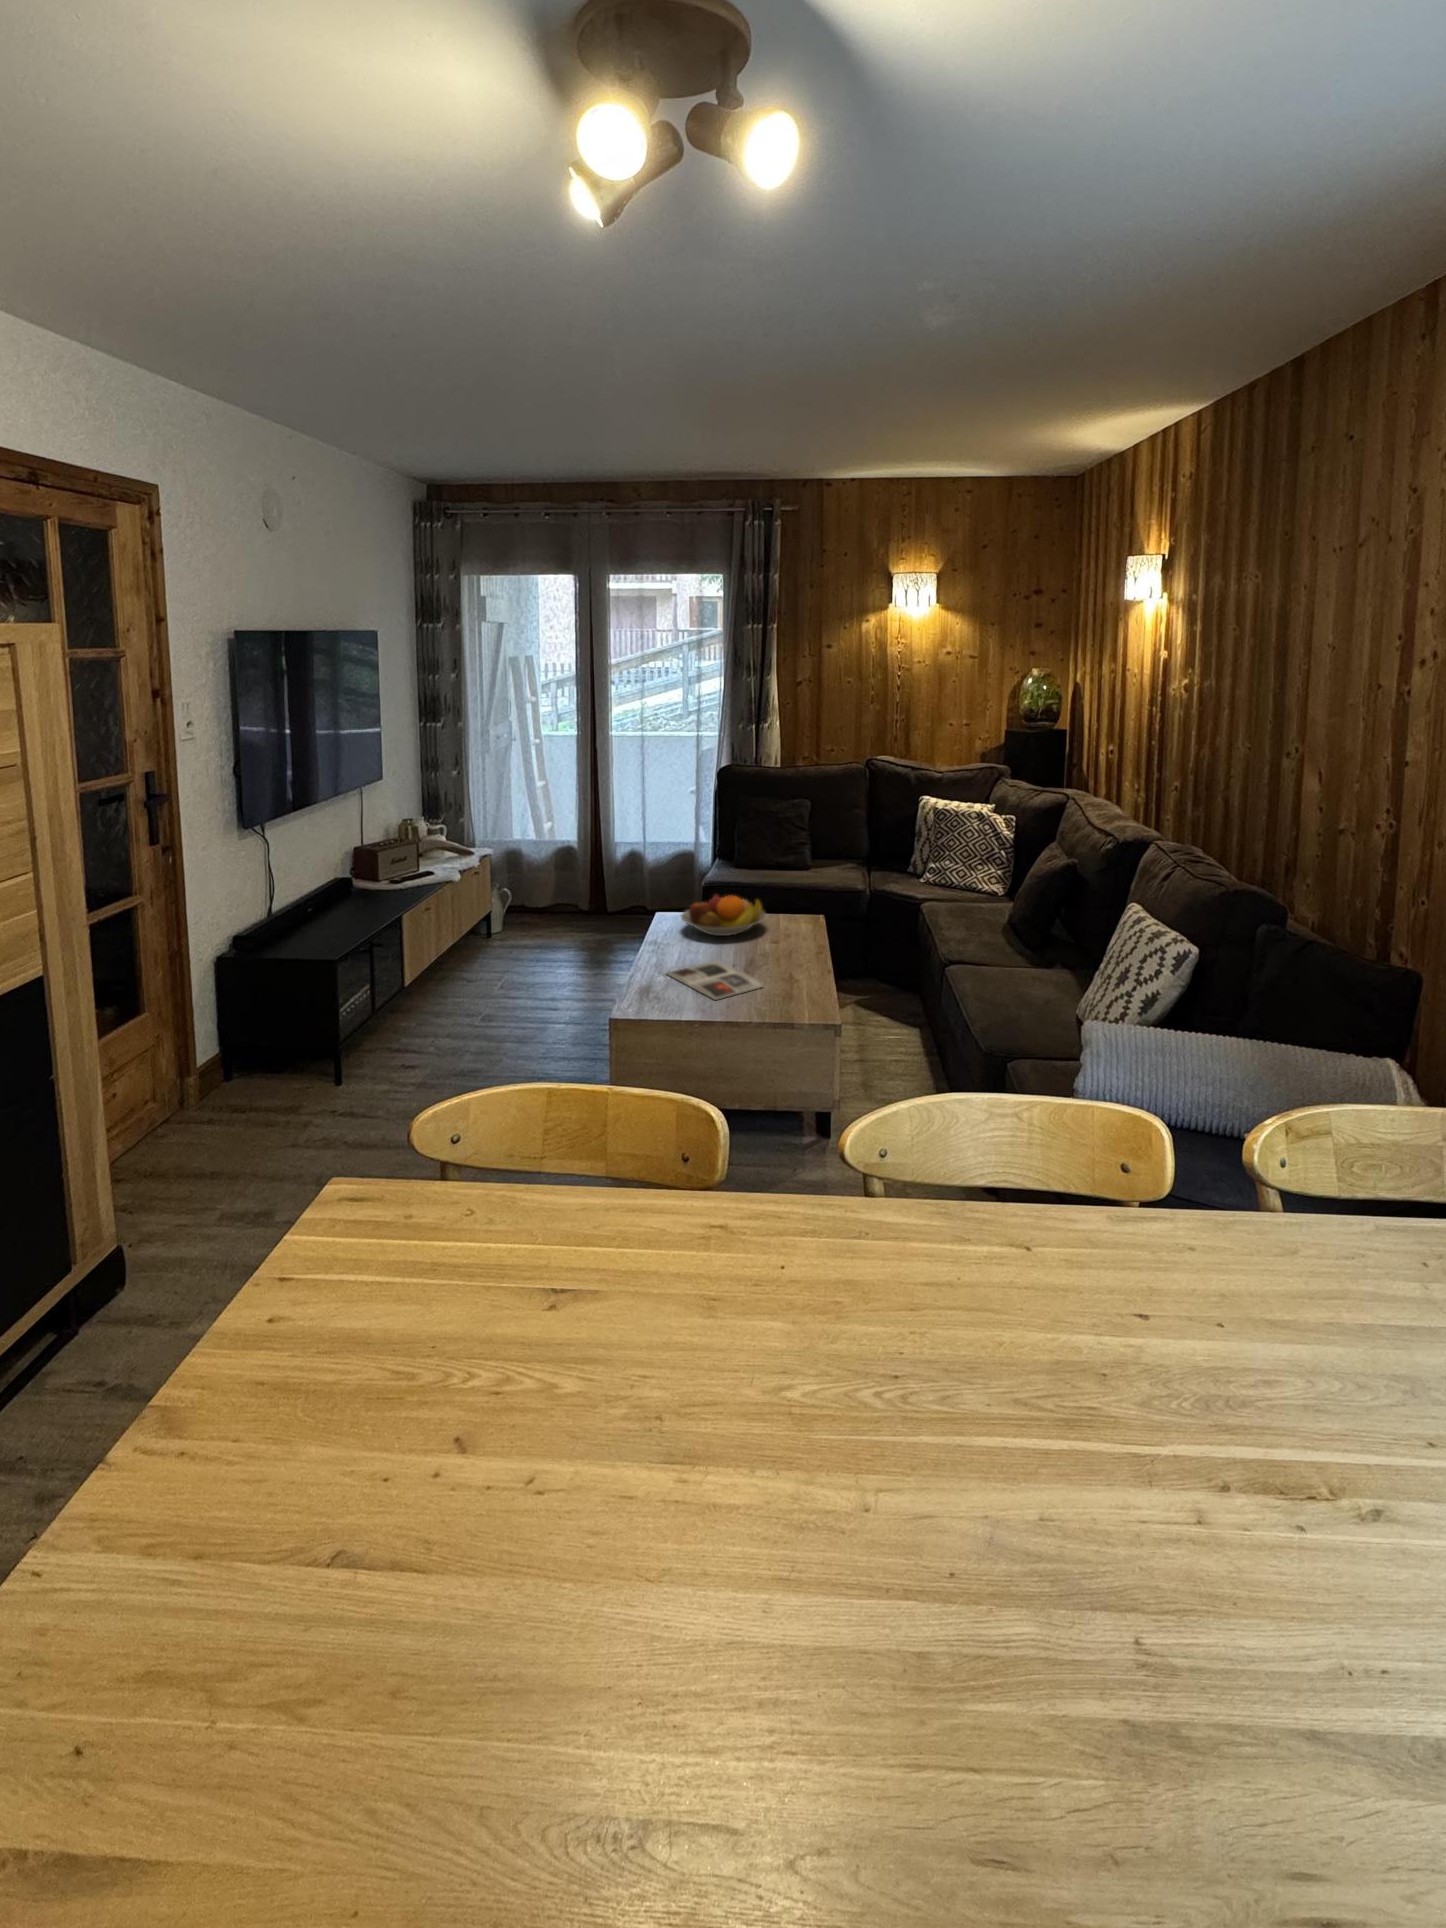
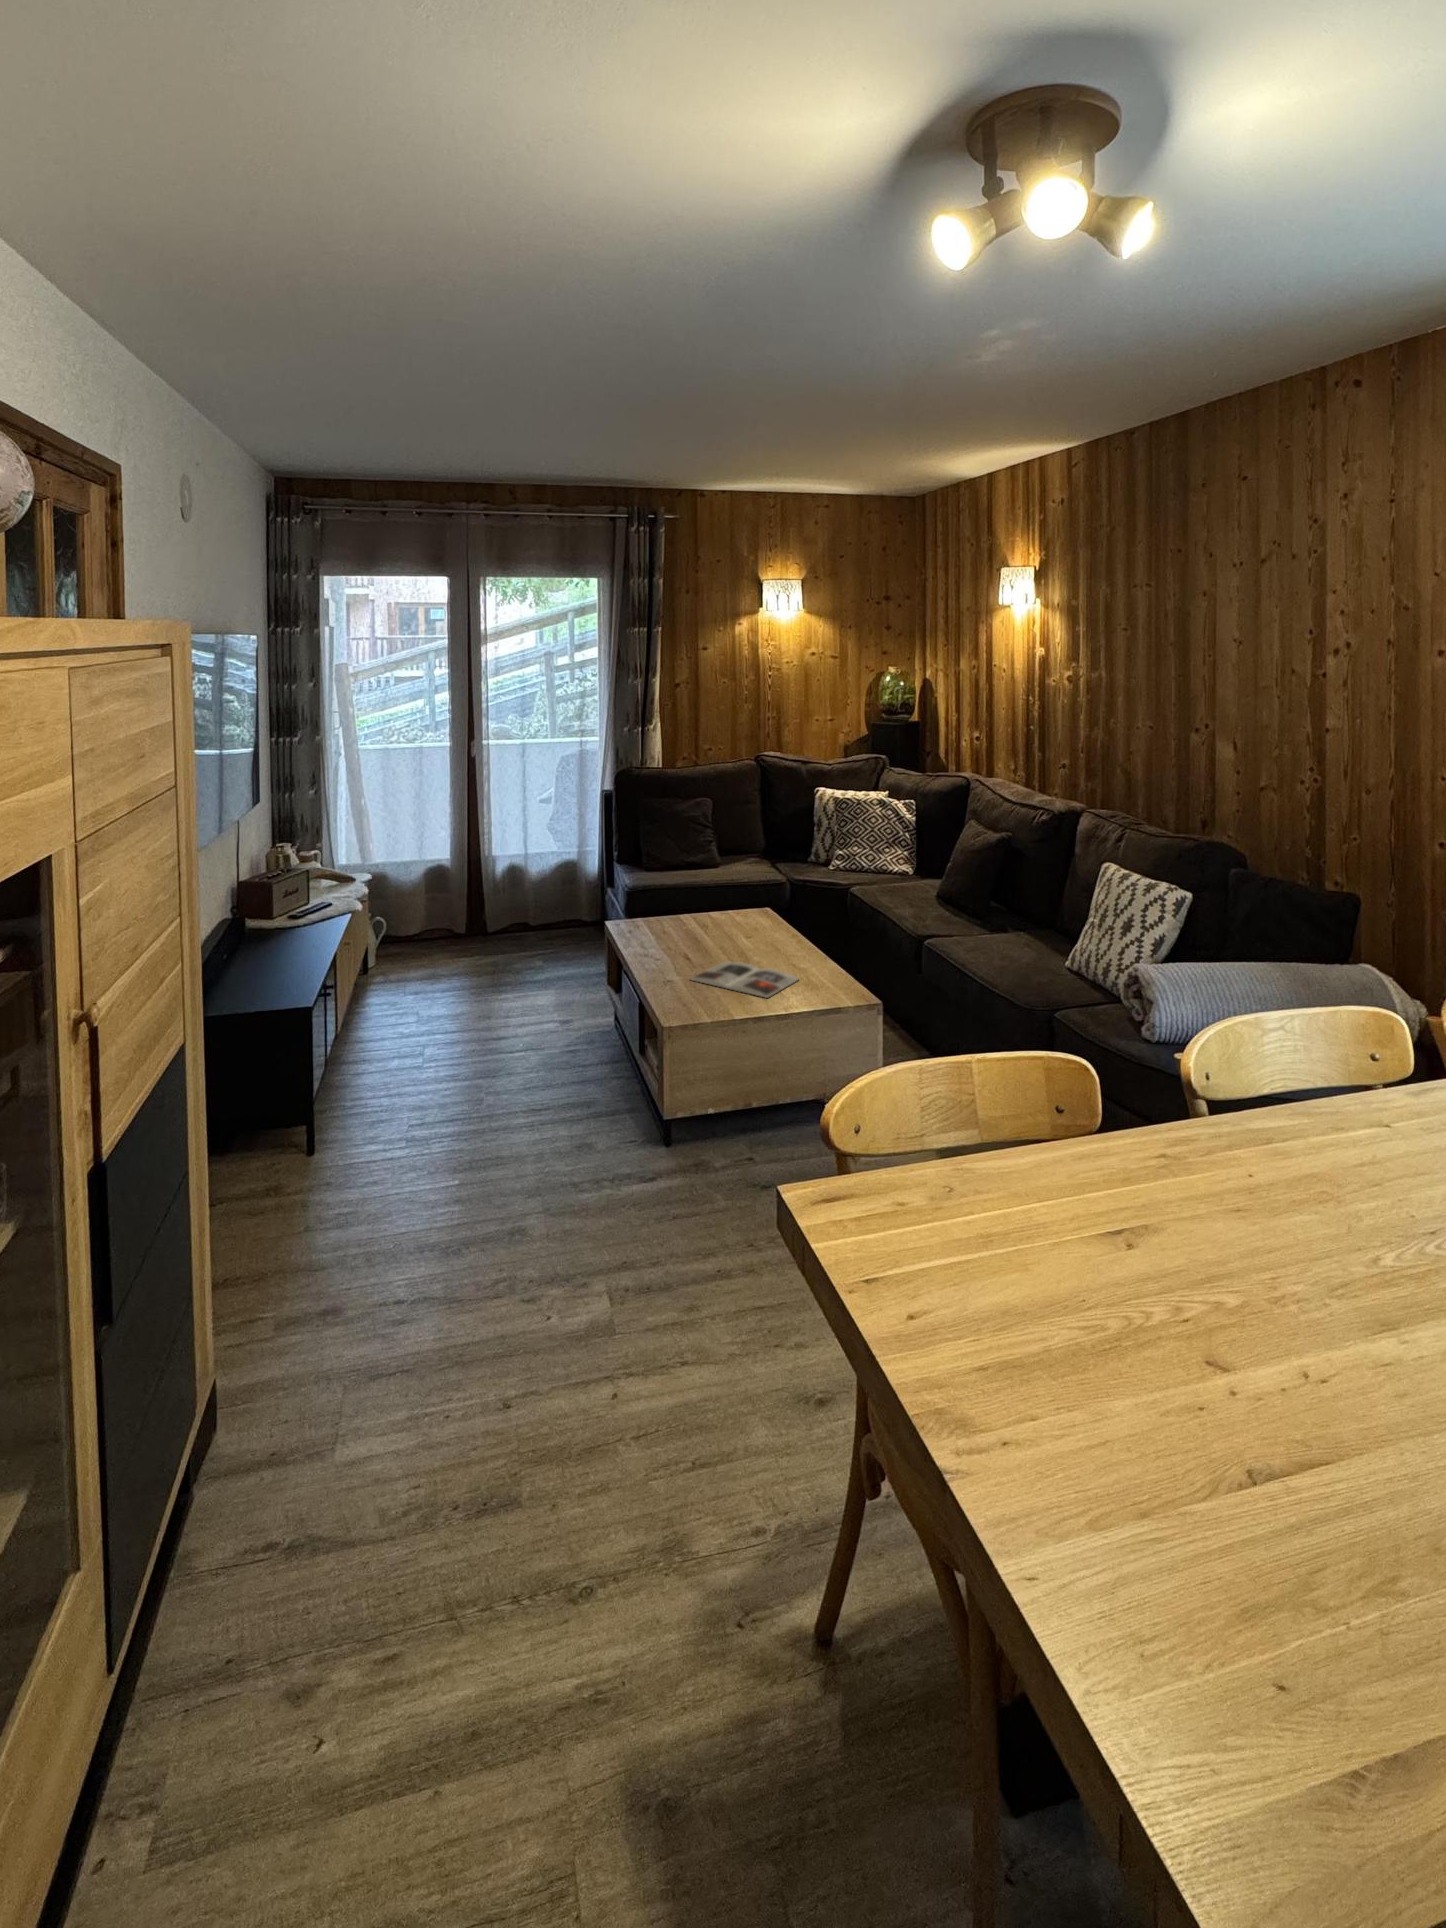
fruit bowl: present [681,894,766,936] -> none [655,894,743,937]

